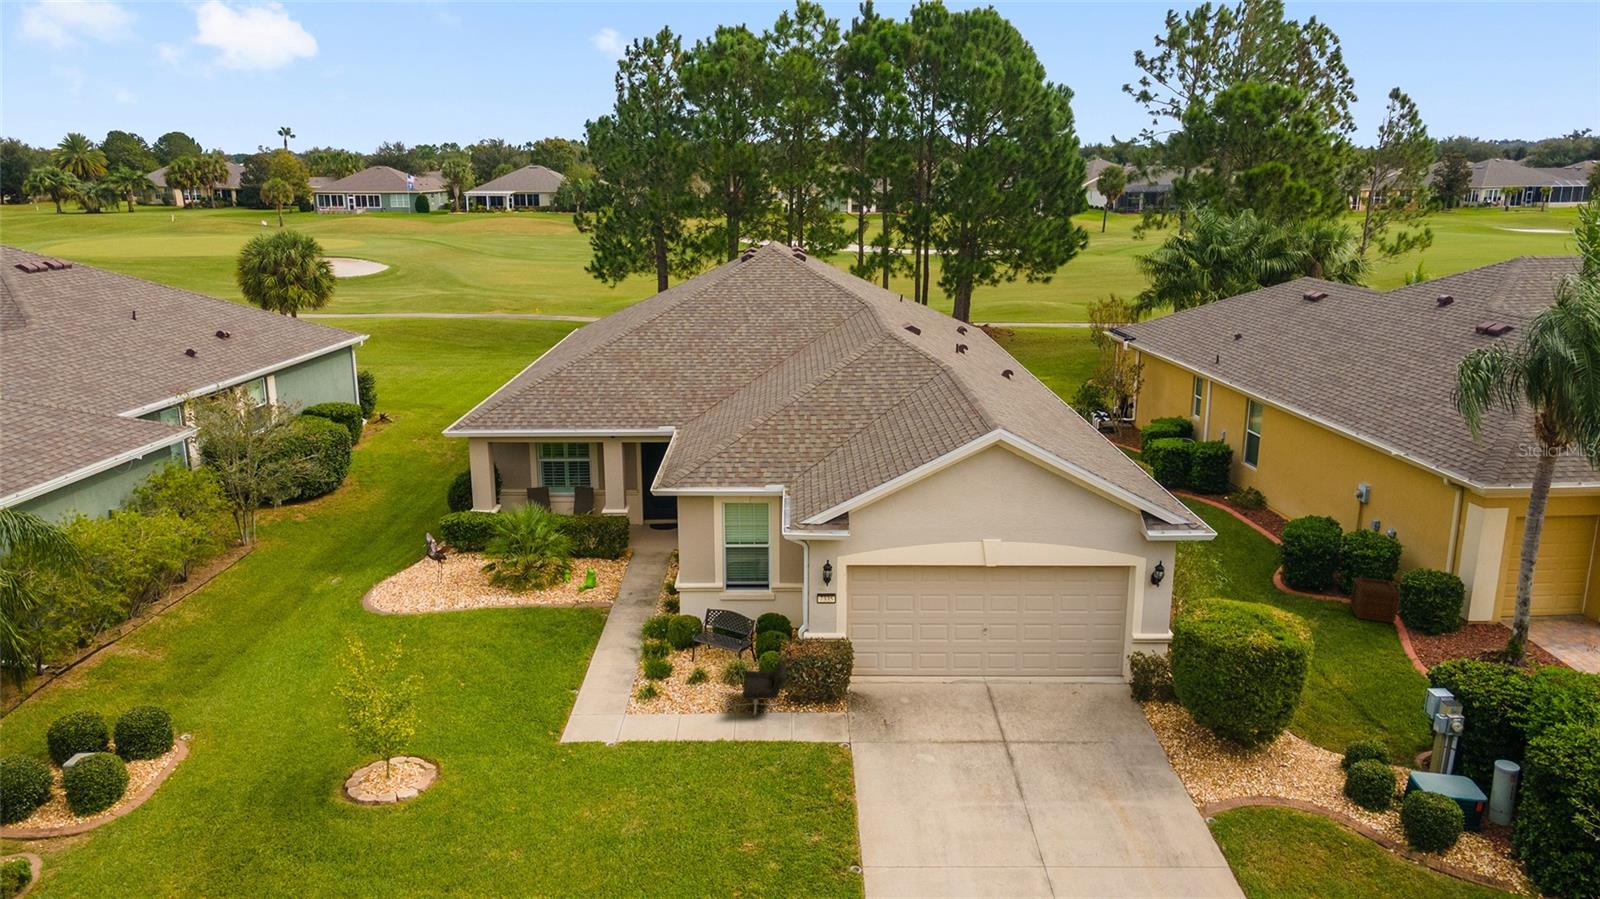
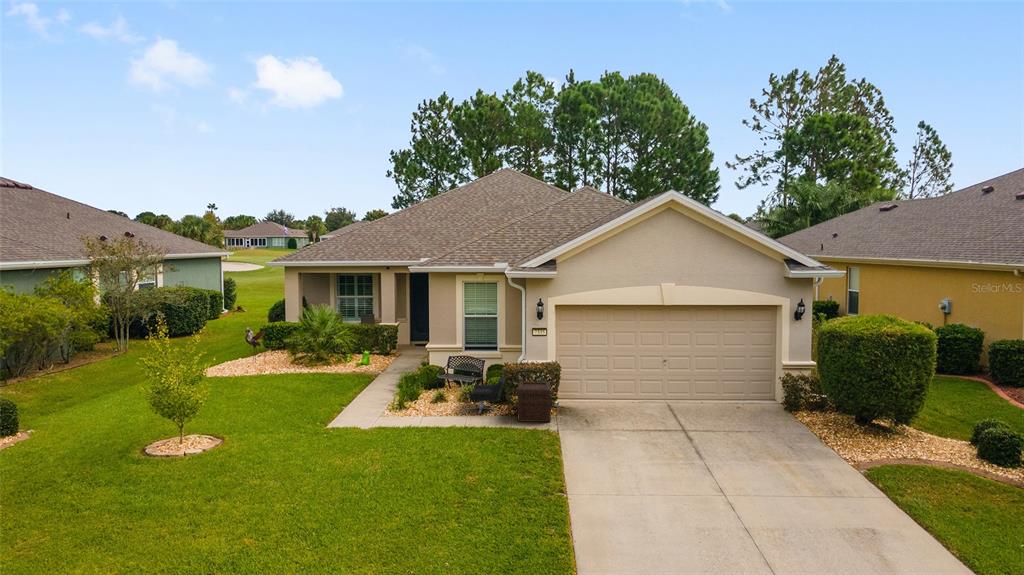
wooden crate: present [1350,577,1400,623] -> present [518,381,551,422]

